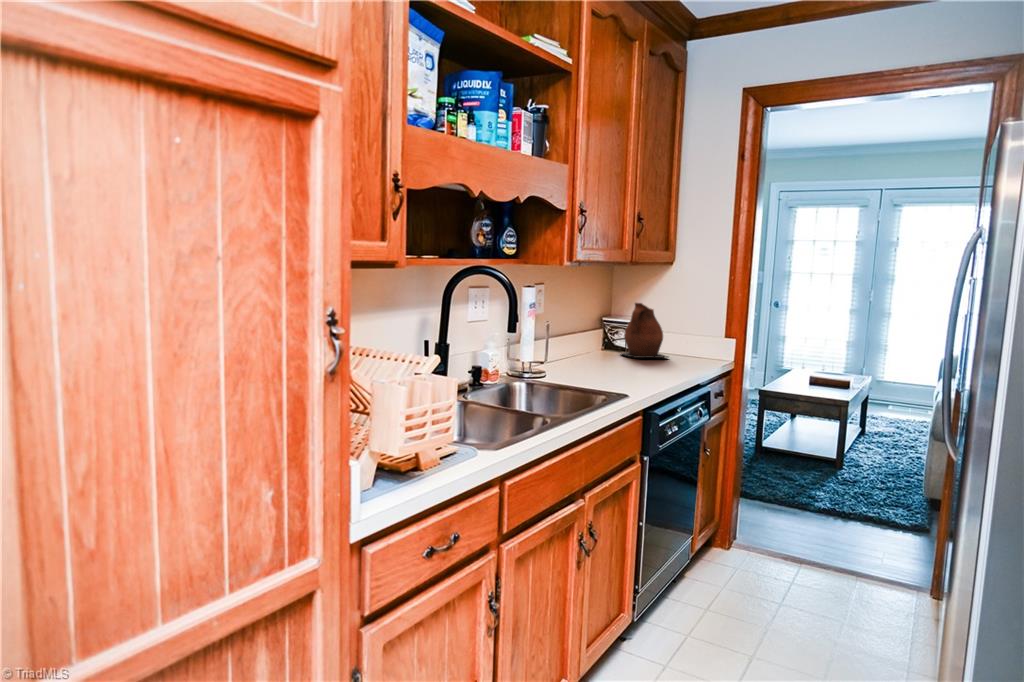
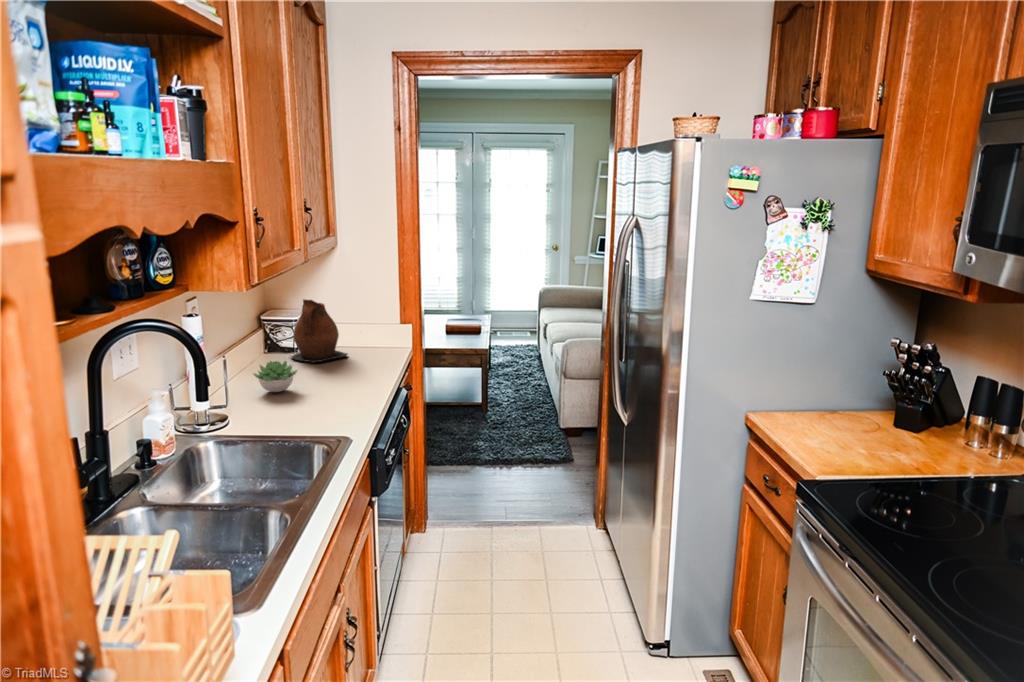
succulent plant: none [576,342,613,368] -> present [253,361,298,392]

